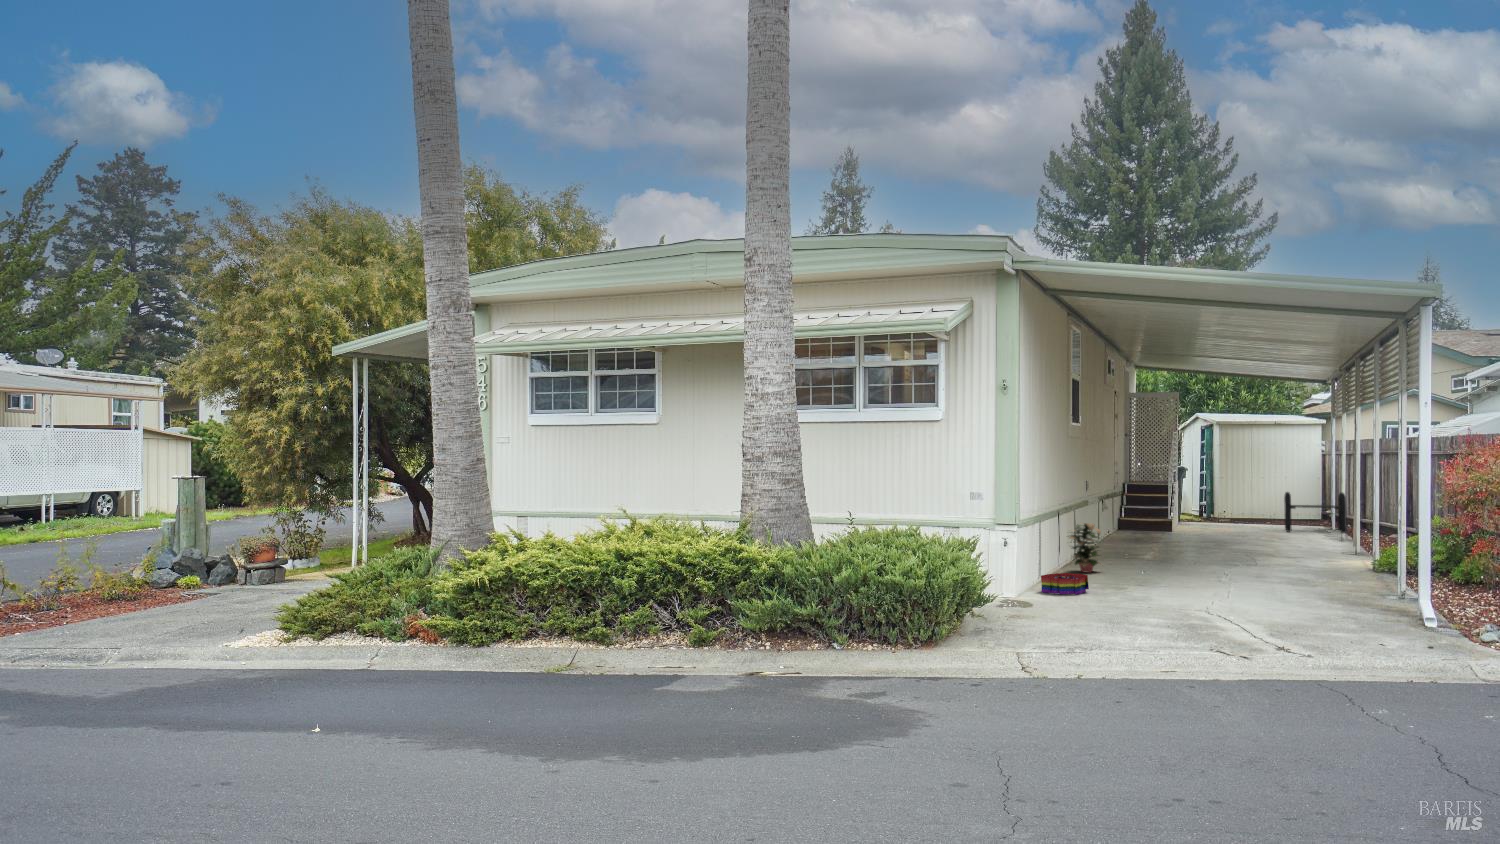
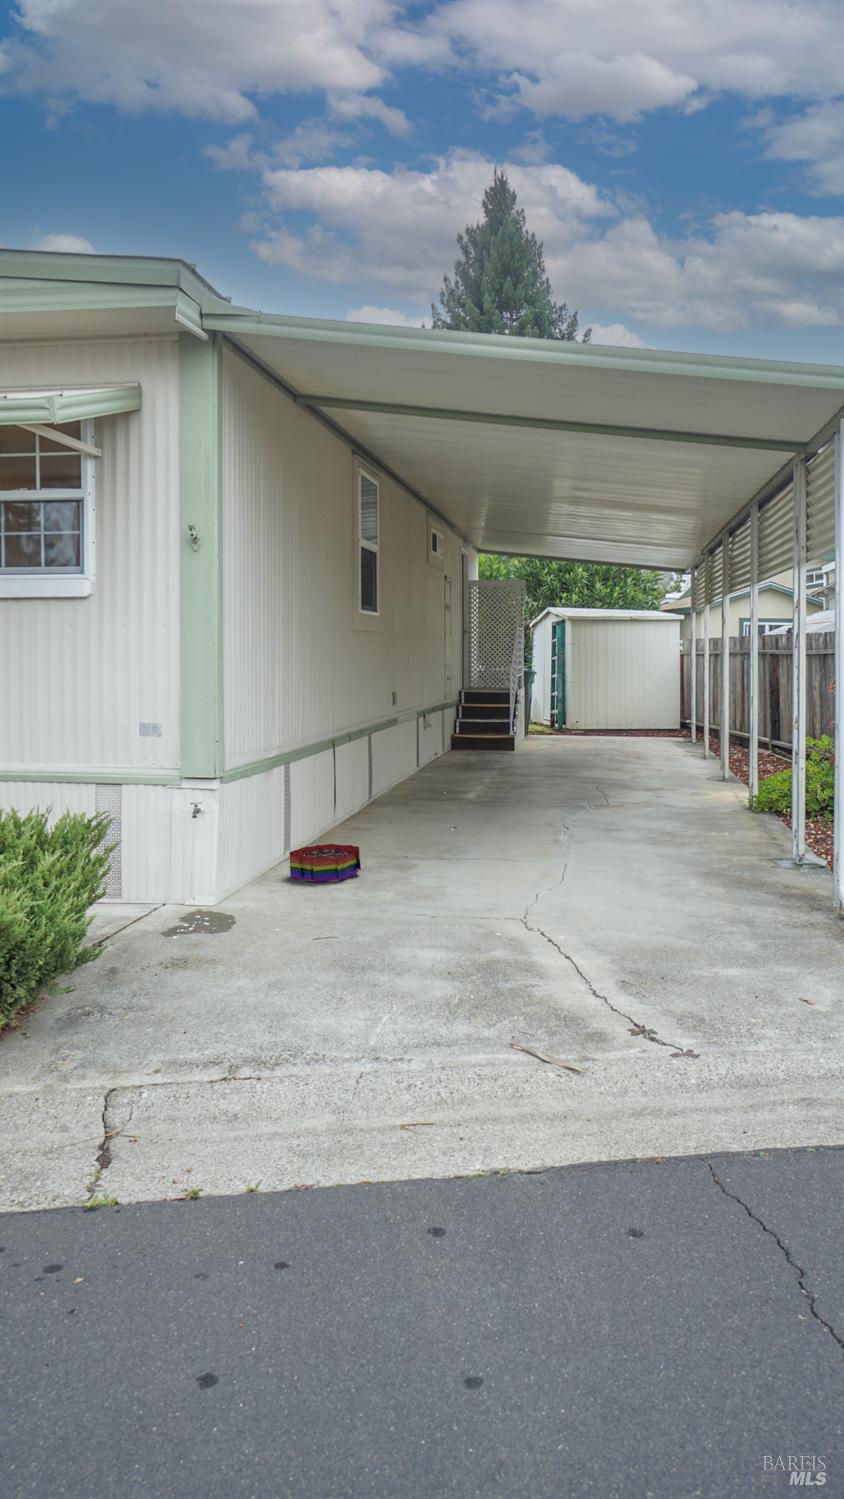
bench: present [1284,492,1347,533] -> none [639,698,706,746]
decorative plant: present [1069,523,1101,573] -> none [352,758,405,828]

